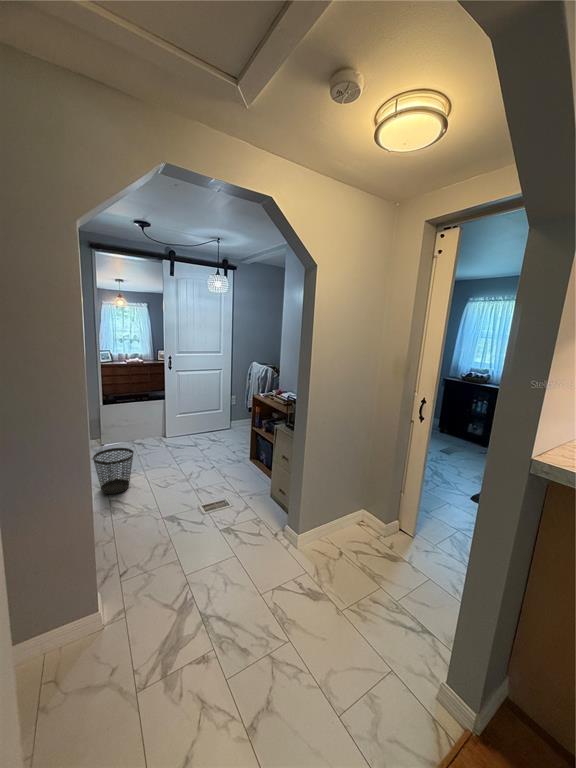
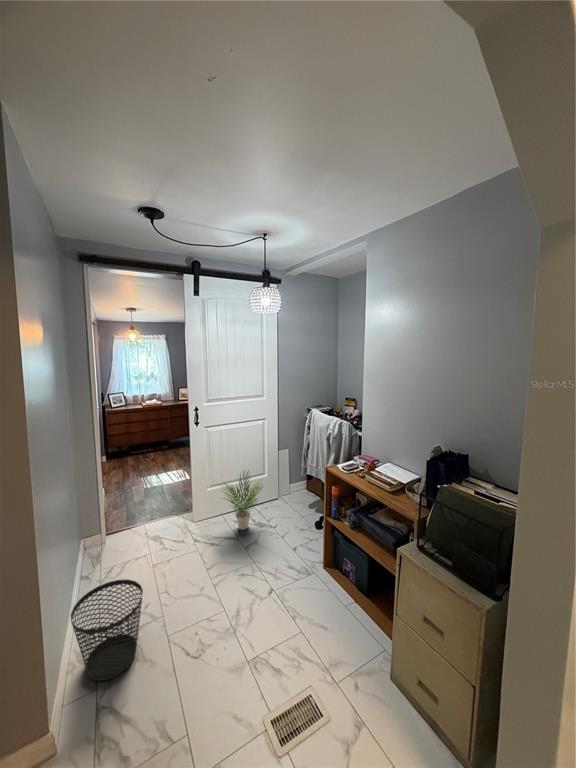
potted plant: none [183,402,217,443] -> present [222,473,262,530]

